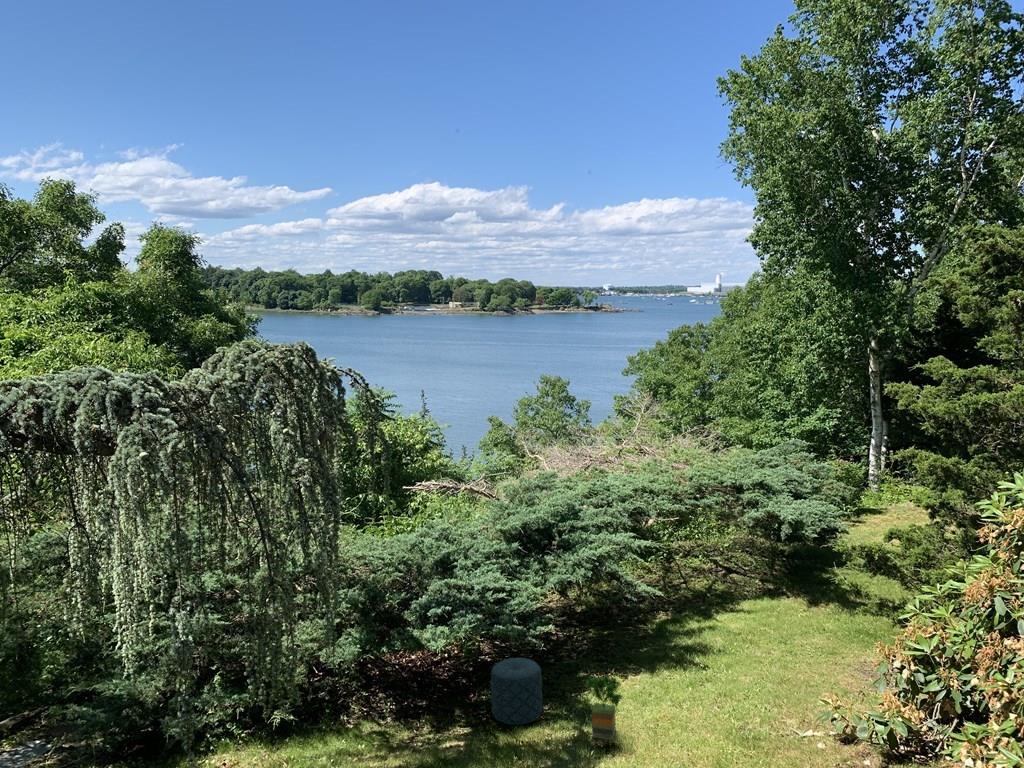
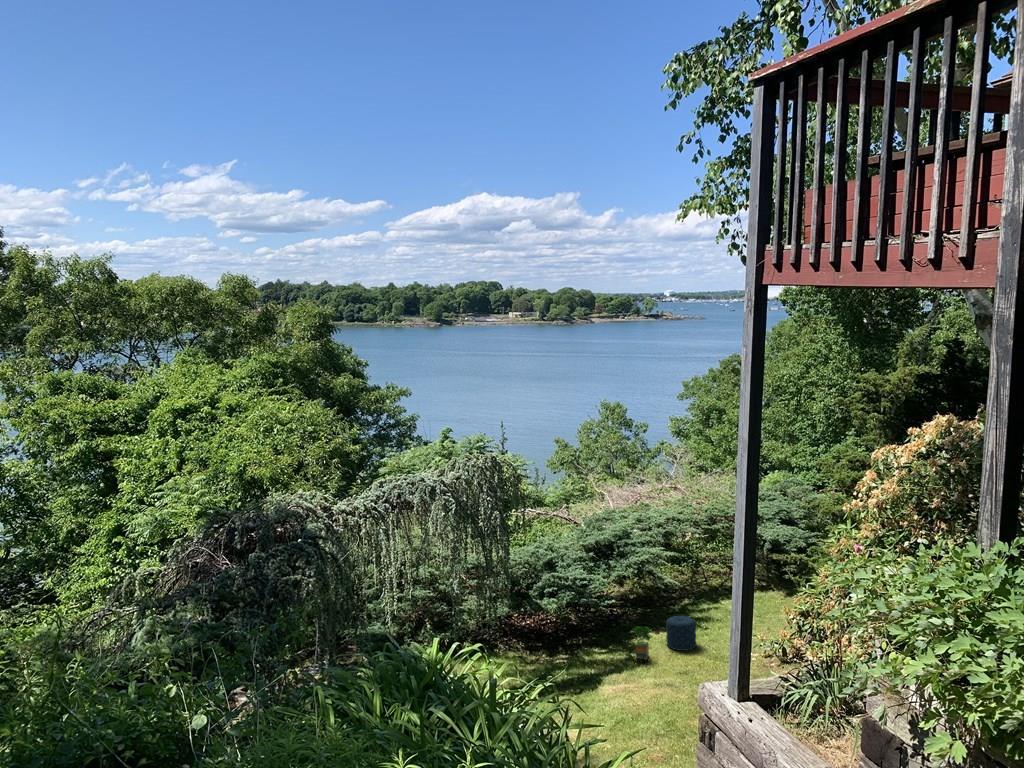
pouf: present [491,658,542,725] -> present [666,616,696,651]

